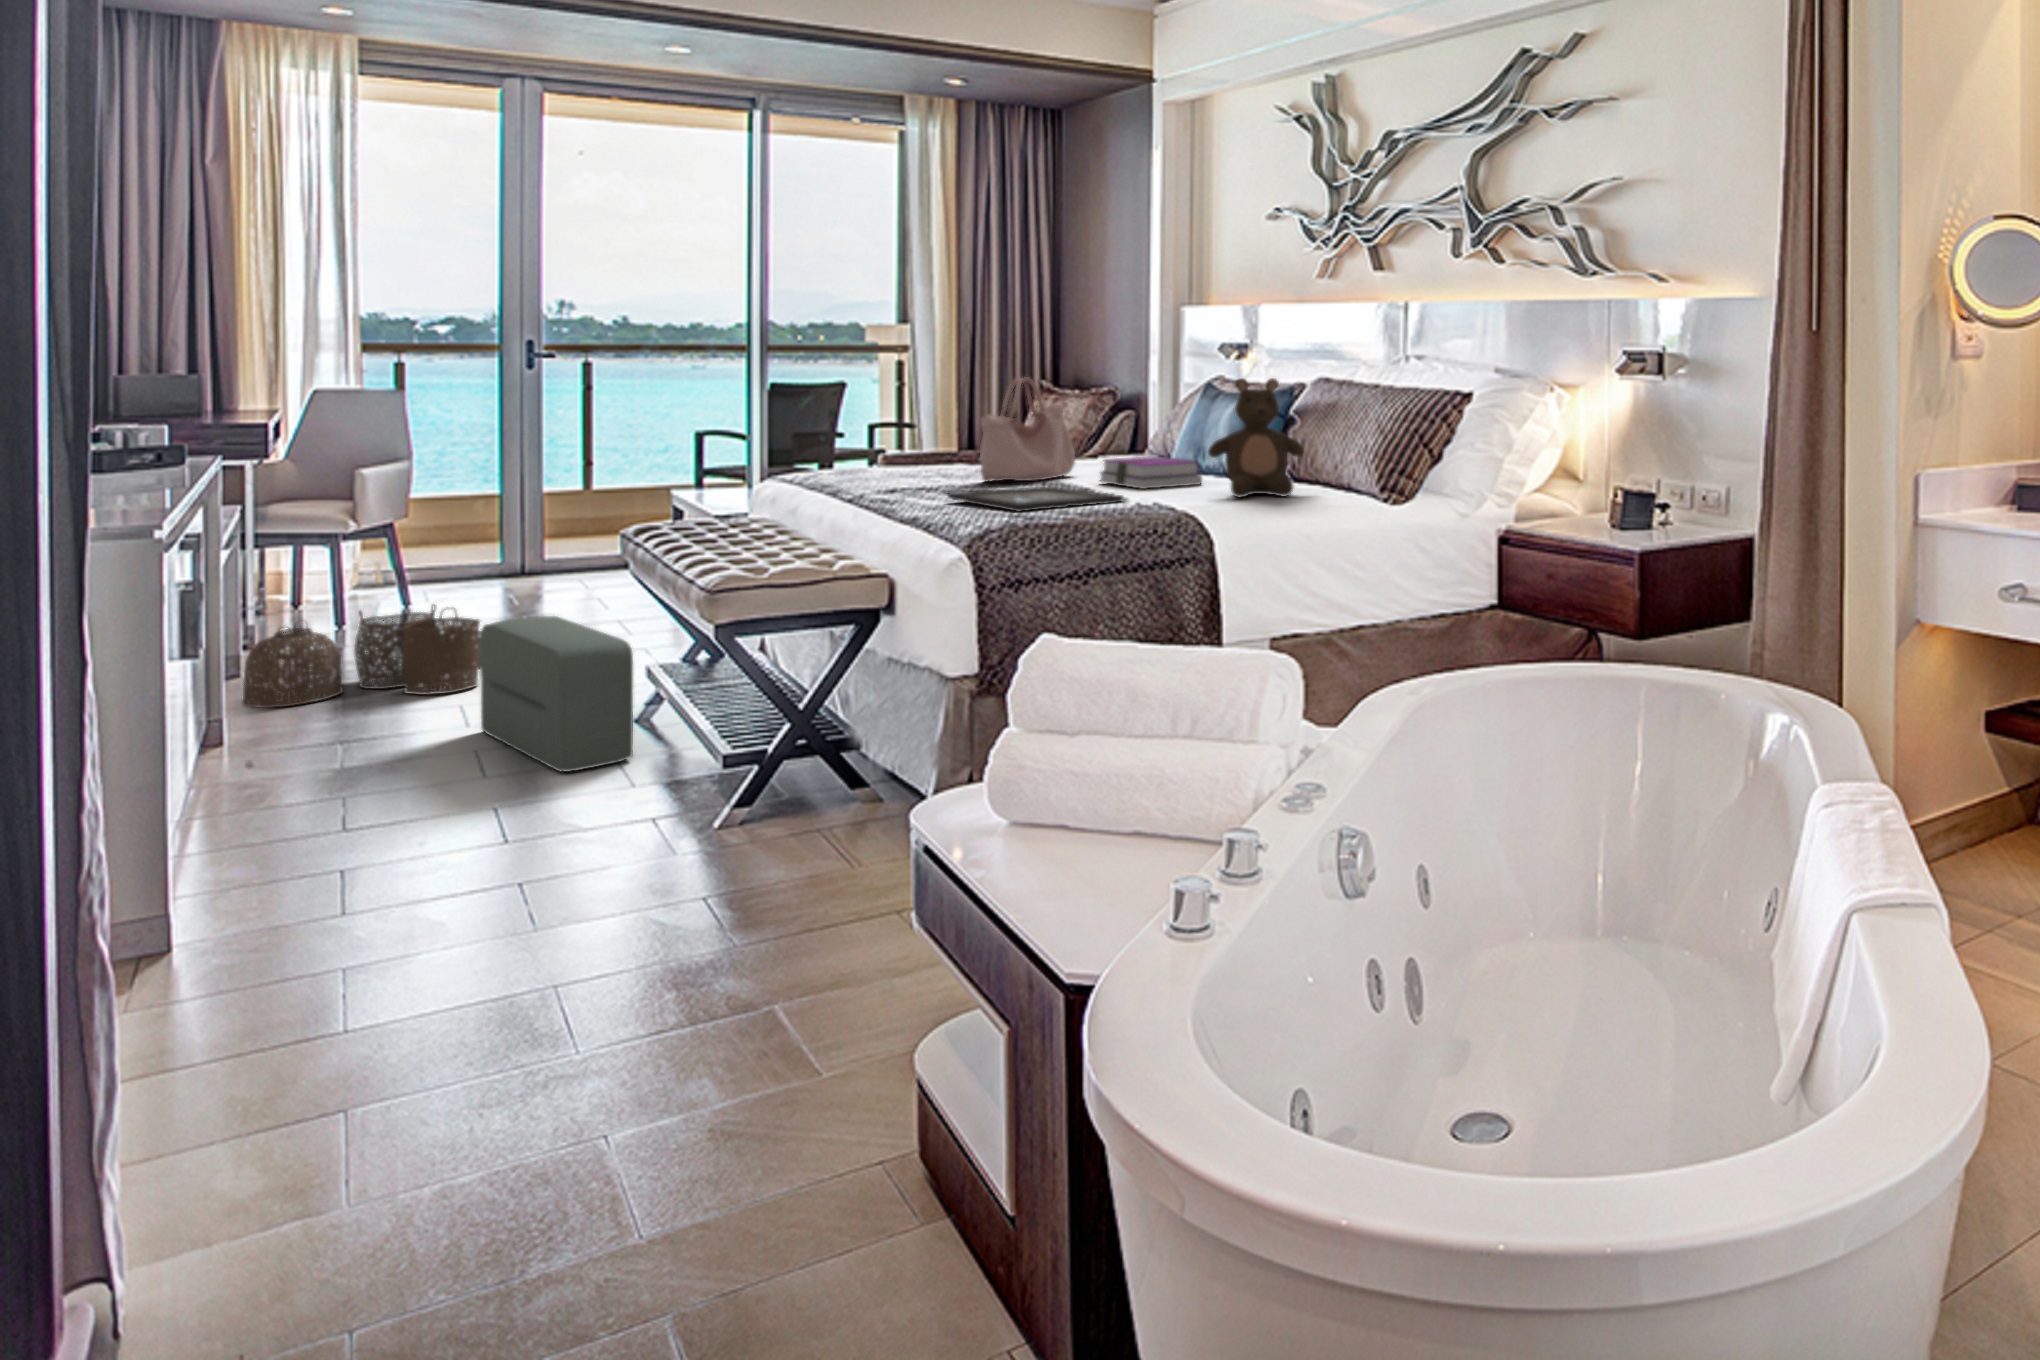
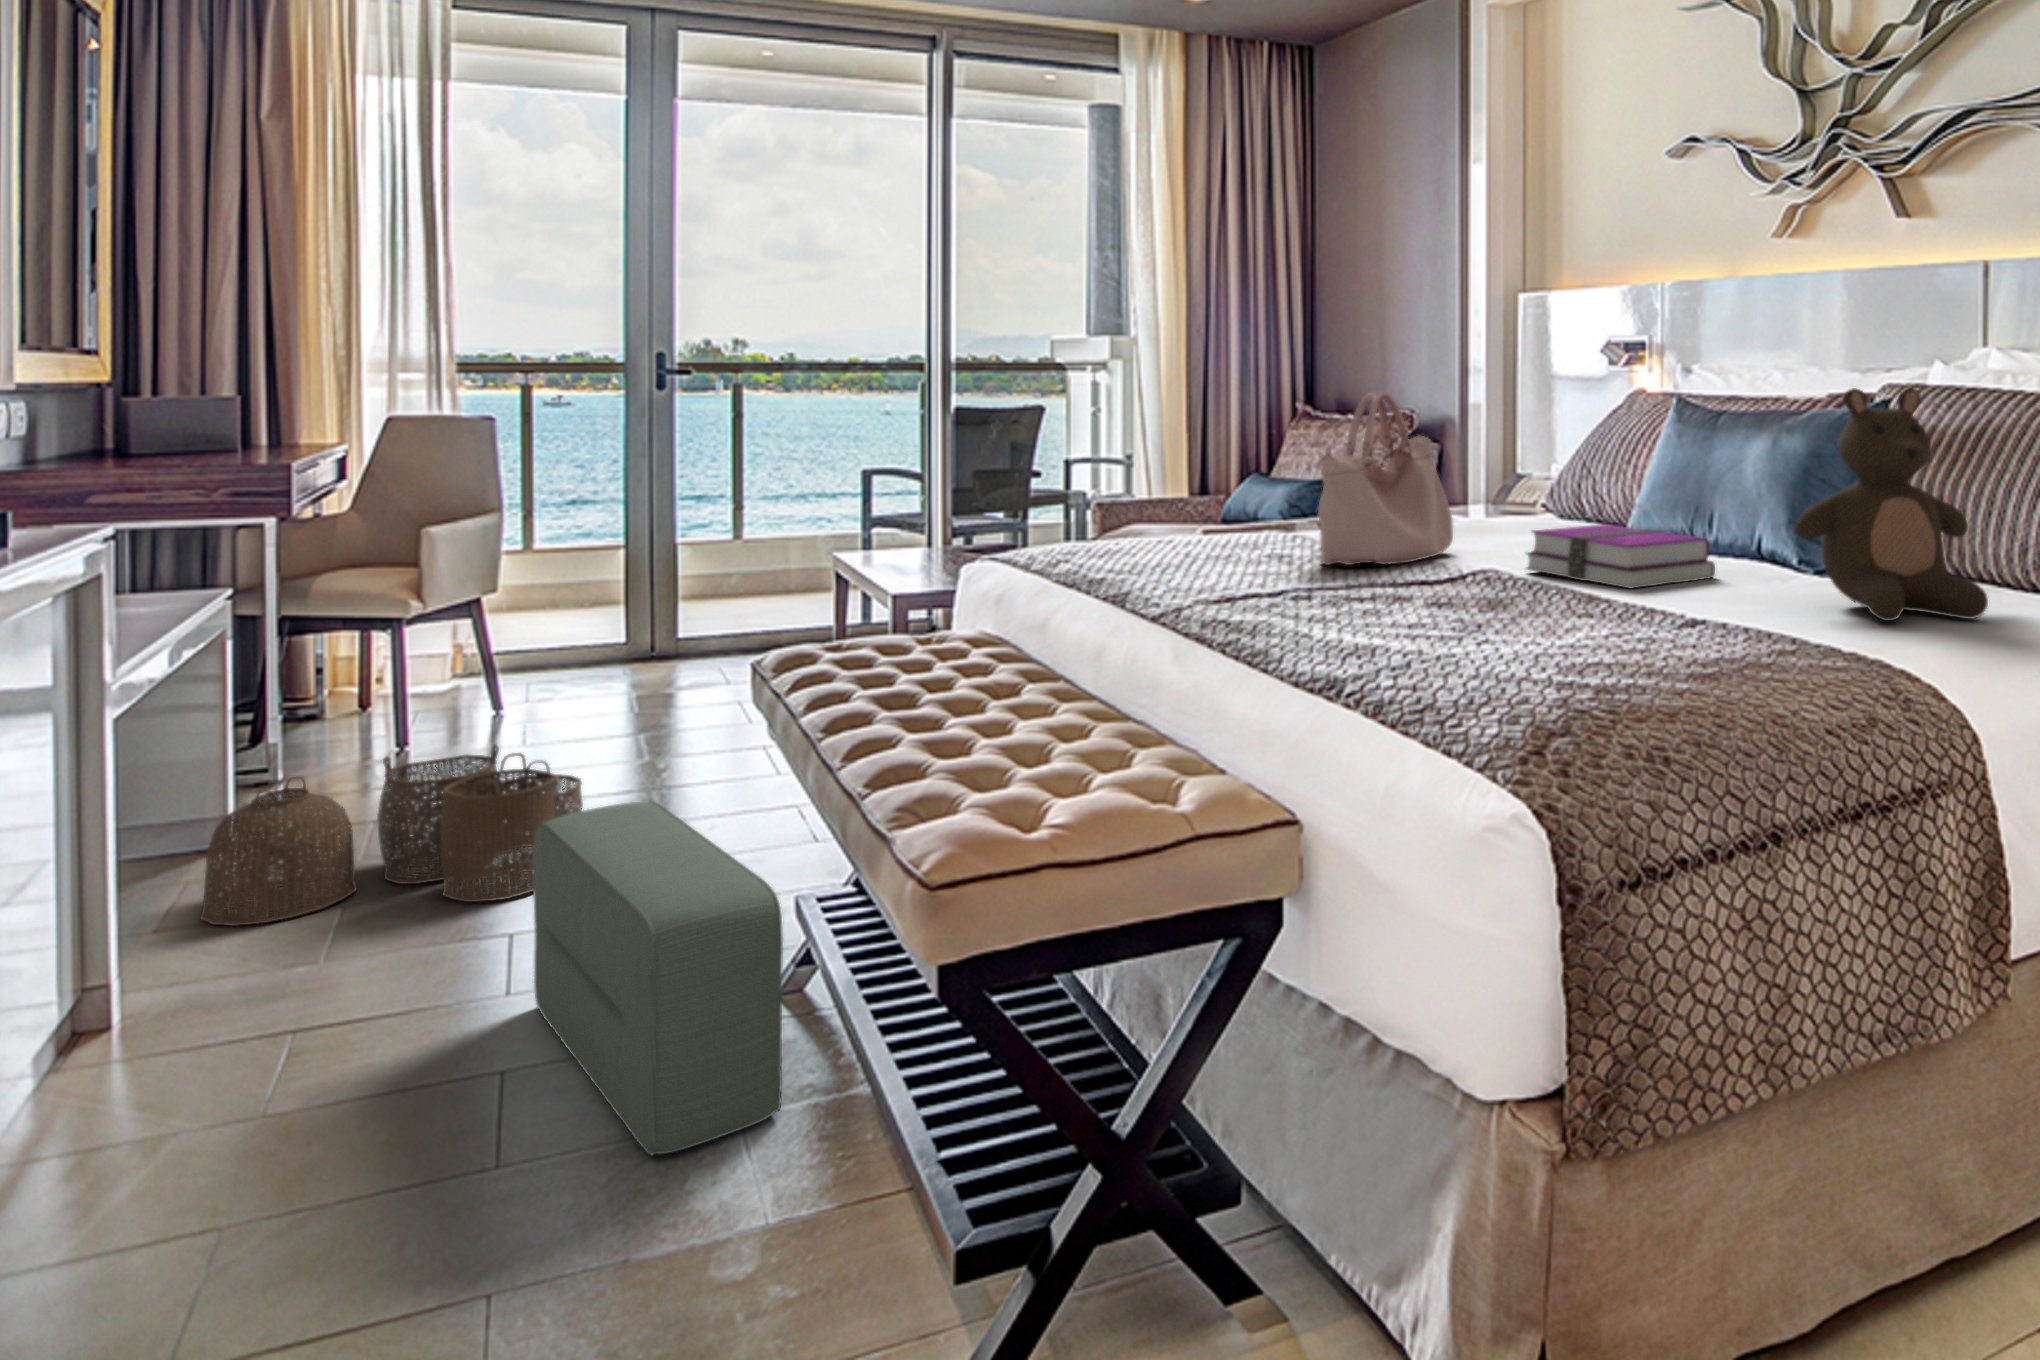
tray: present [948,486,1124,512] -> none [1329,586,1667,657]

